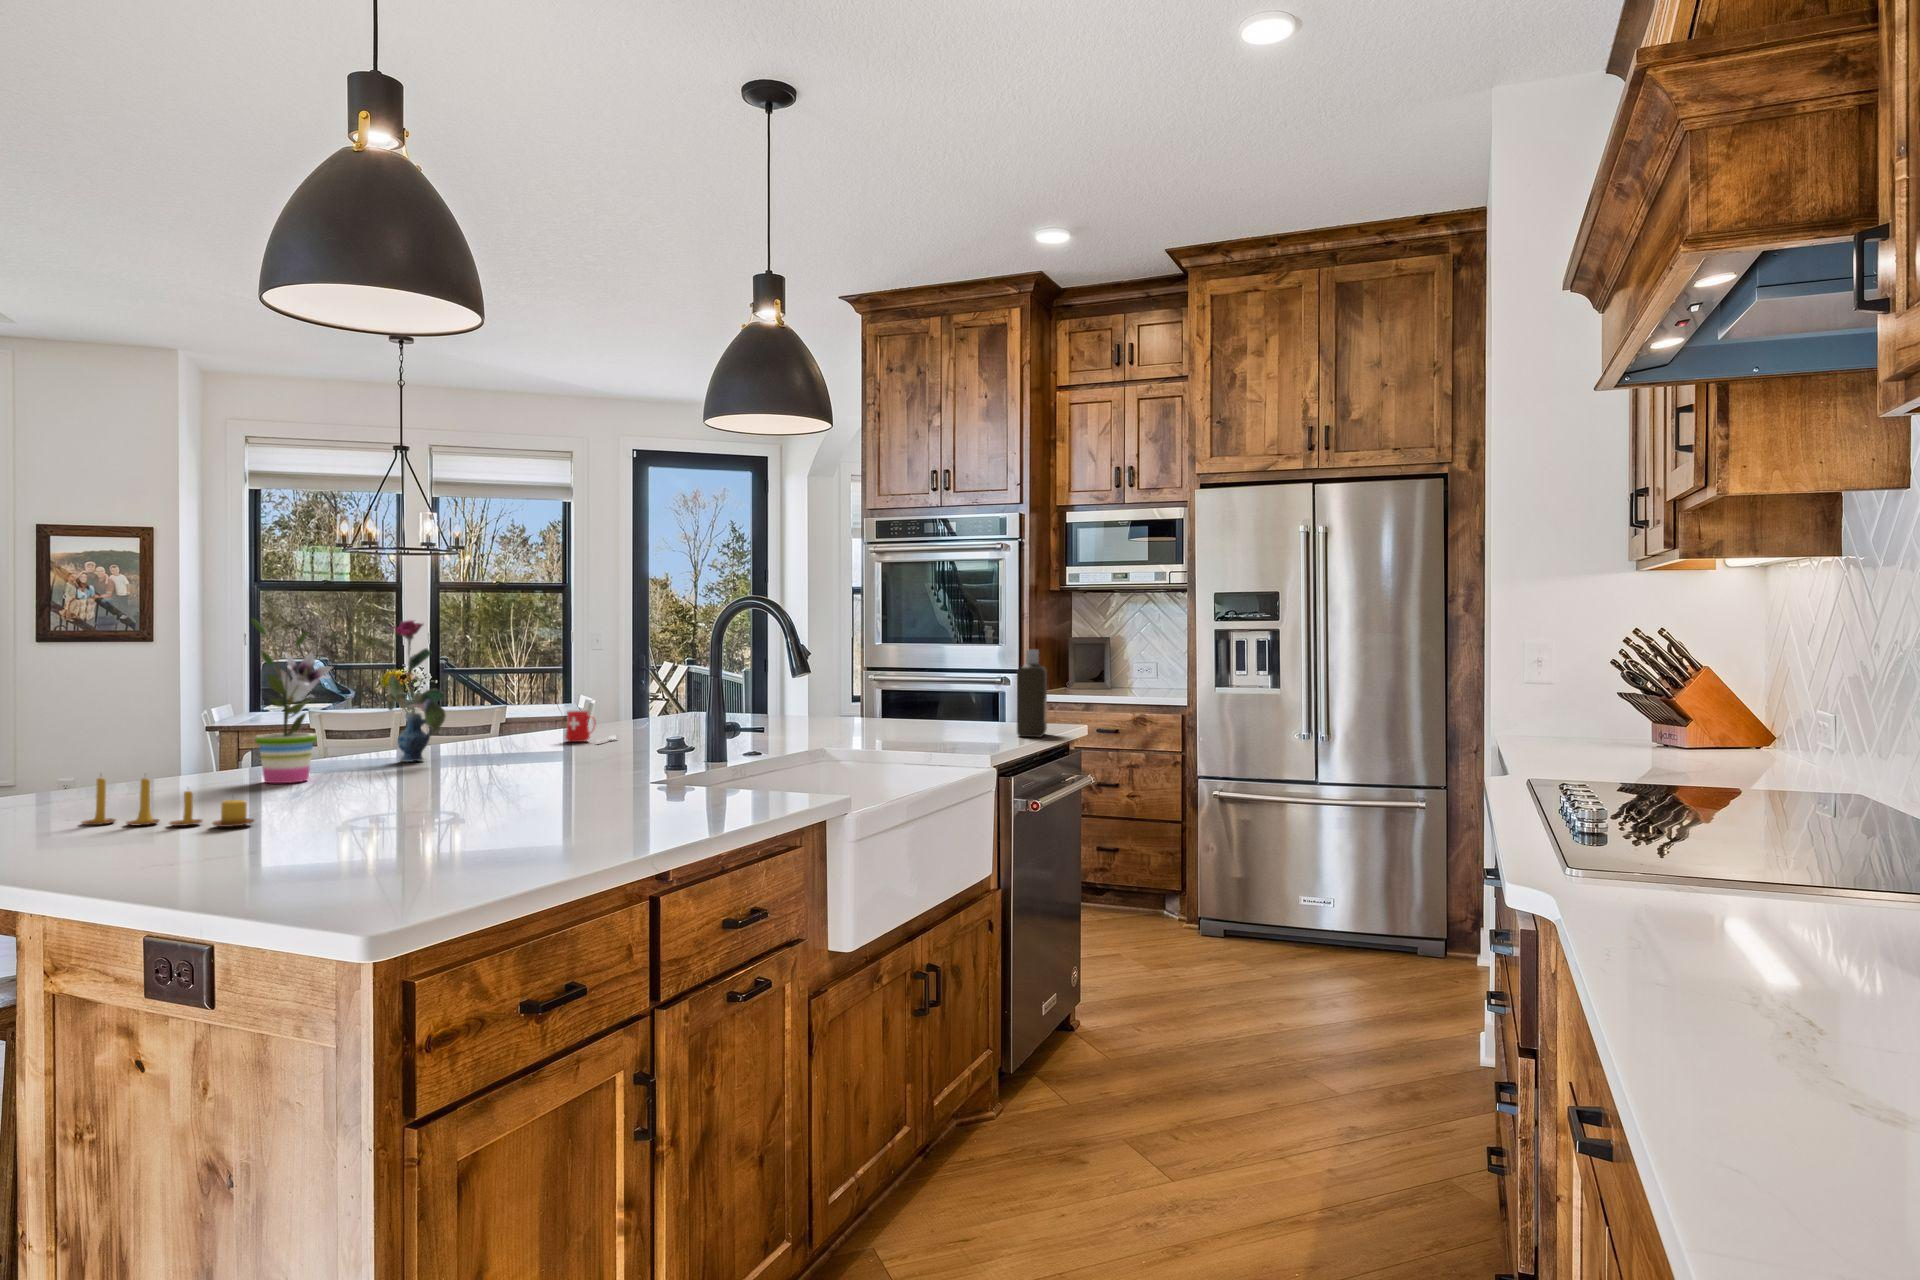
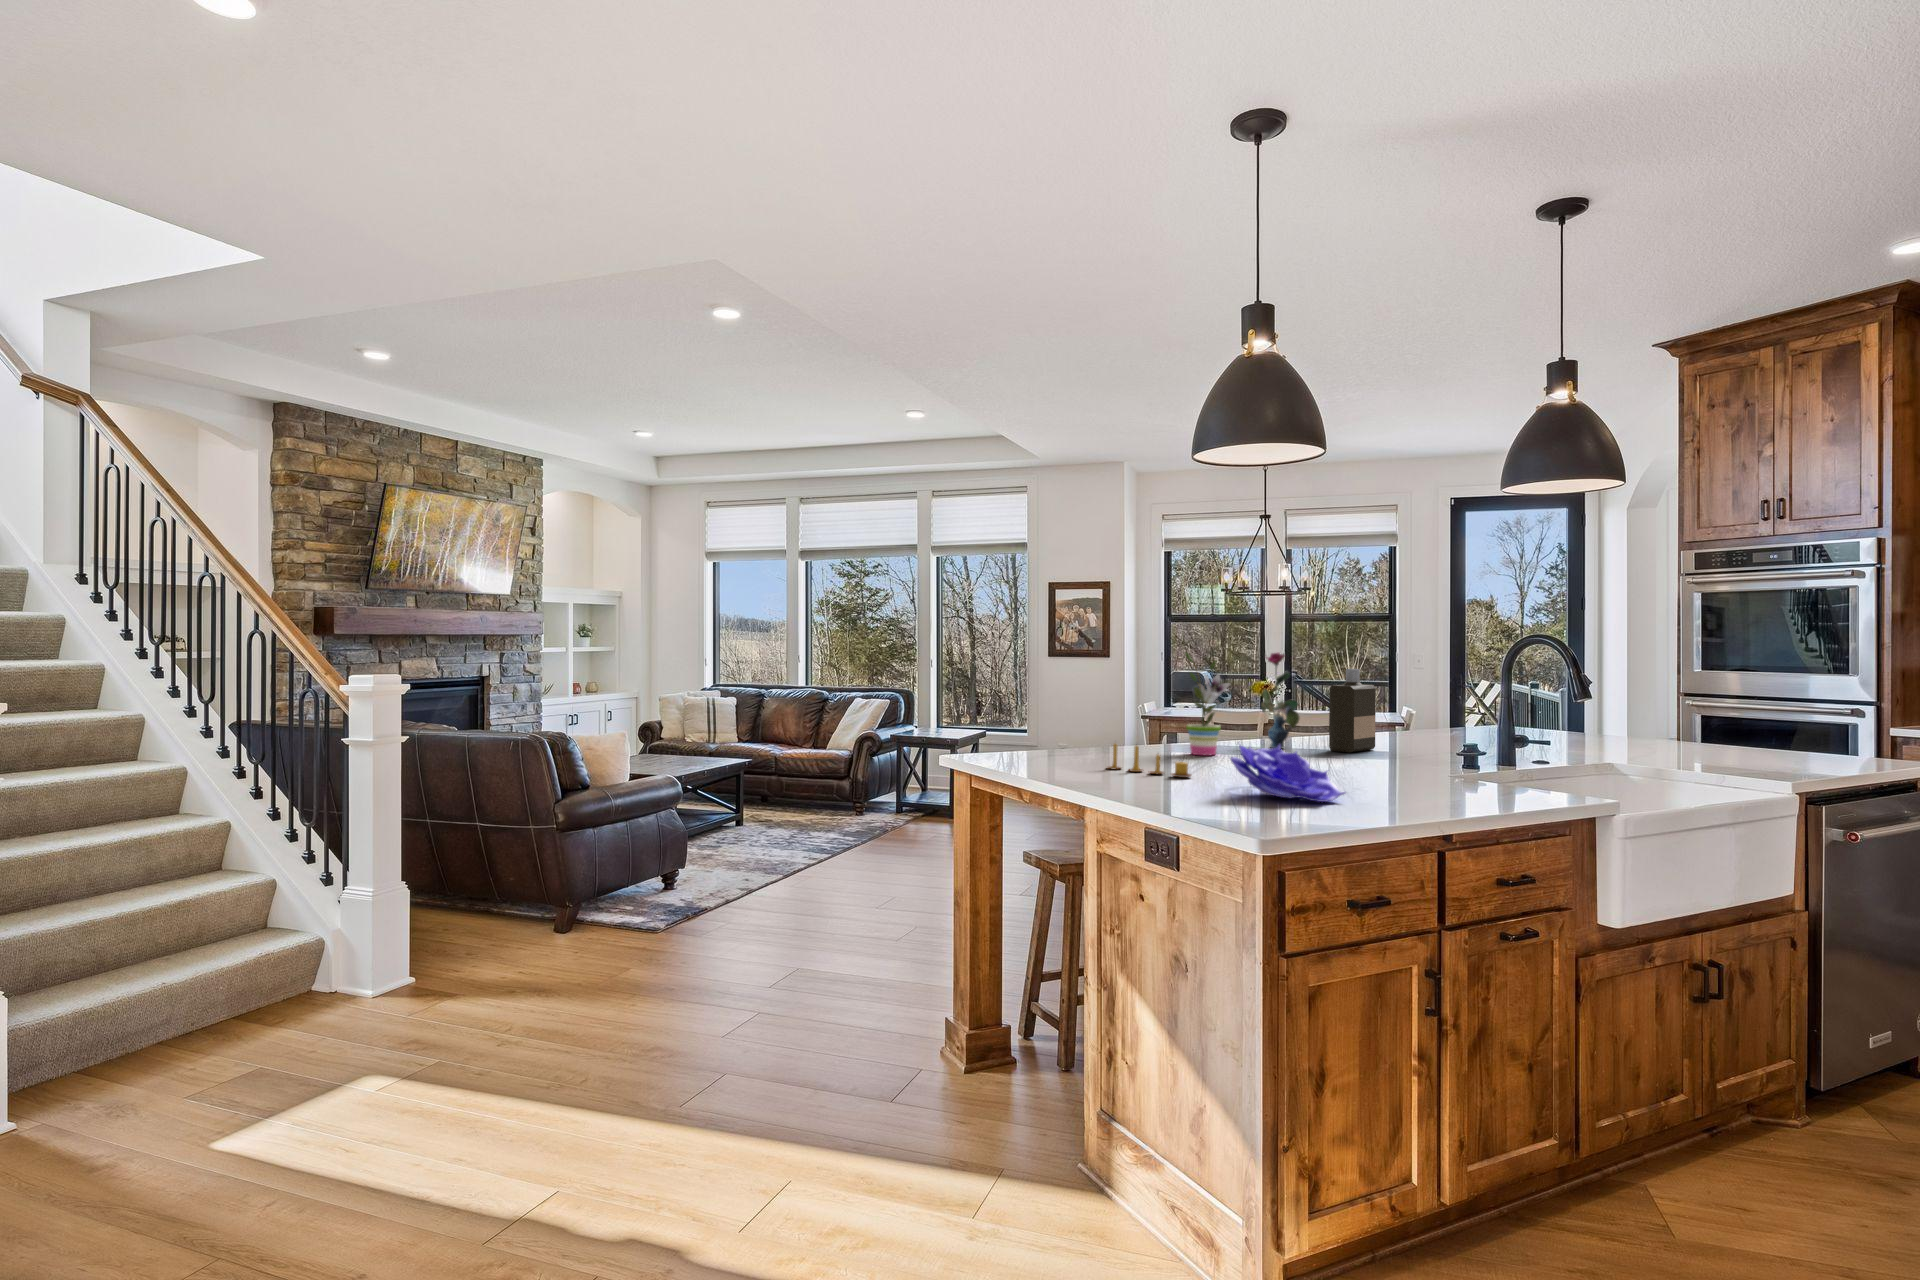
bottle: present [1017,650,1047,737] -> present [1329,669,1376,753]
mug: present [565,710,618,742] -> none [1385,719,1427,744]
decorative bowl: none [317,756,517,844] -> present [1230,745,1345,802]

